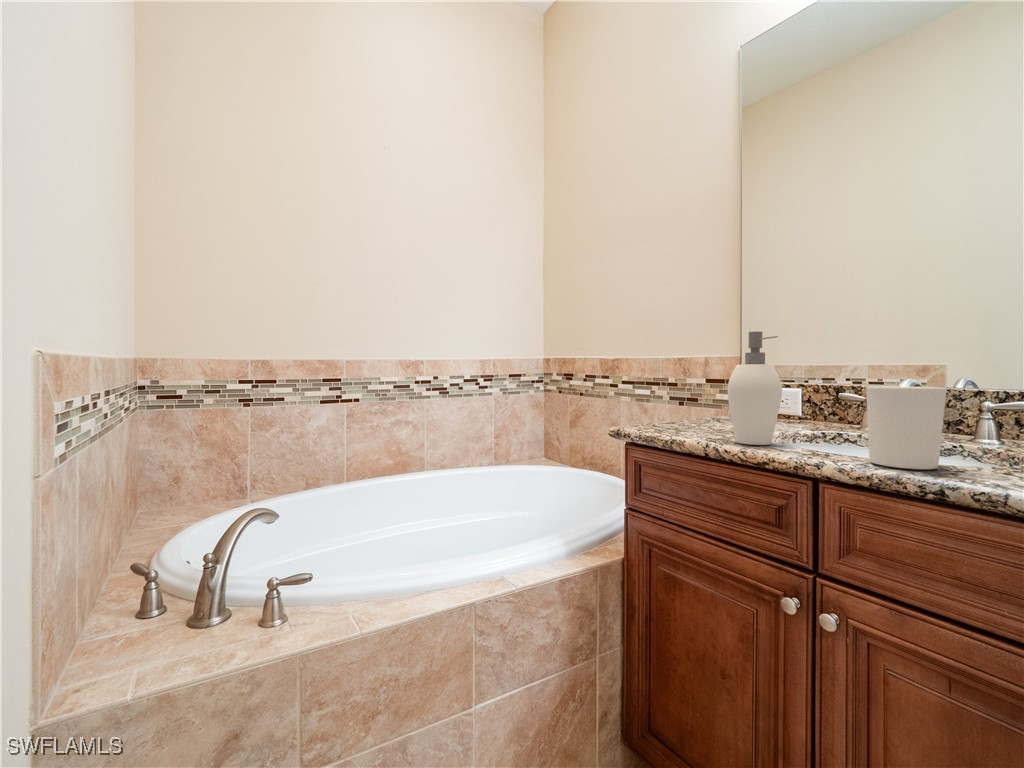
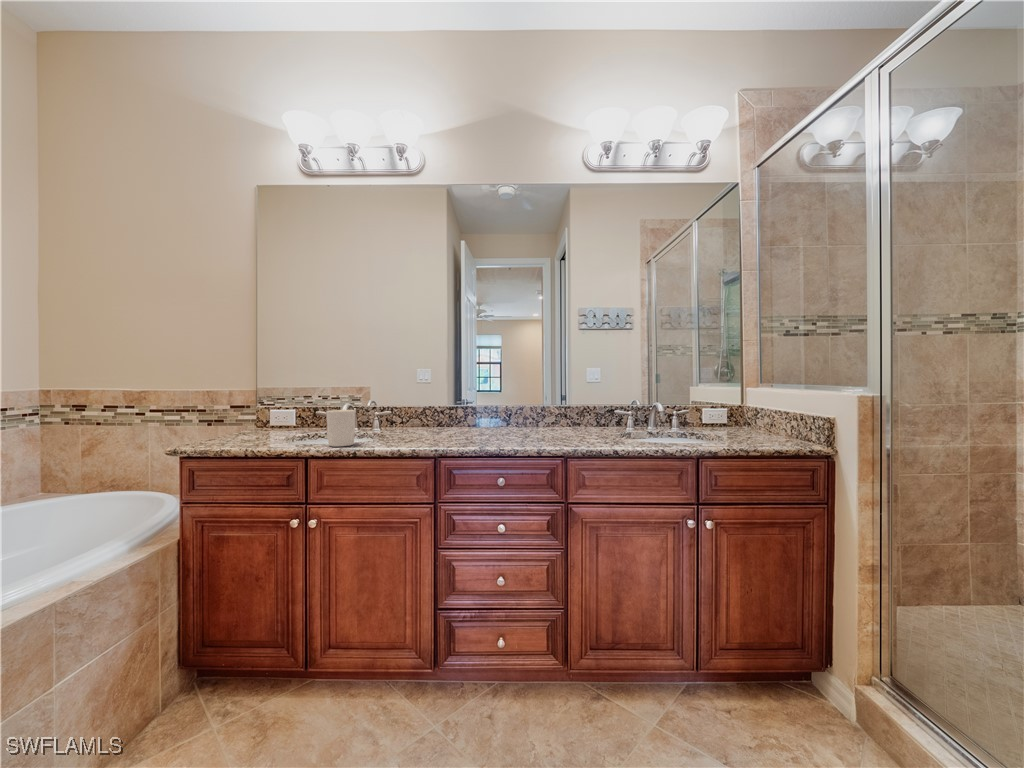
soap dispenser: present [727,331,782,445] -> none [256,383,287,446]

